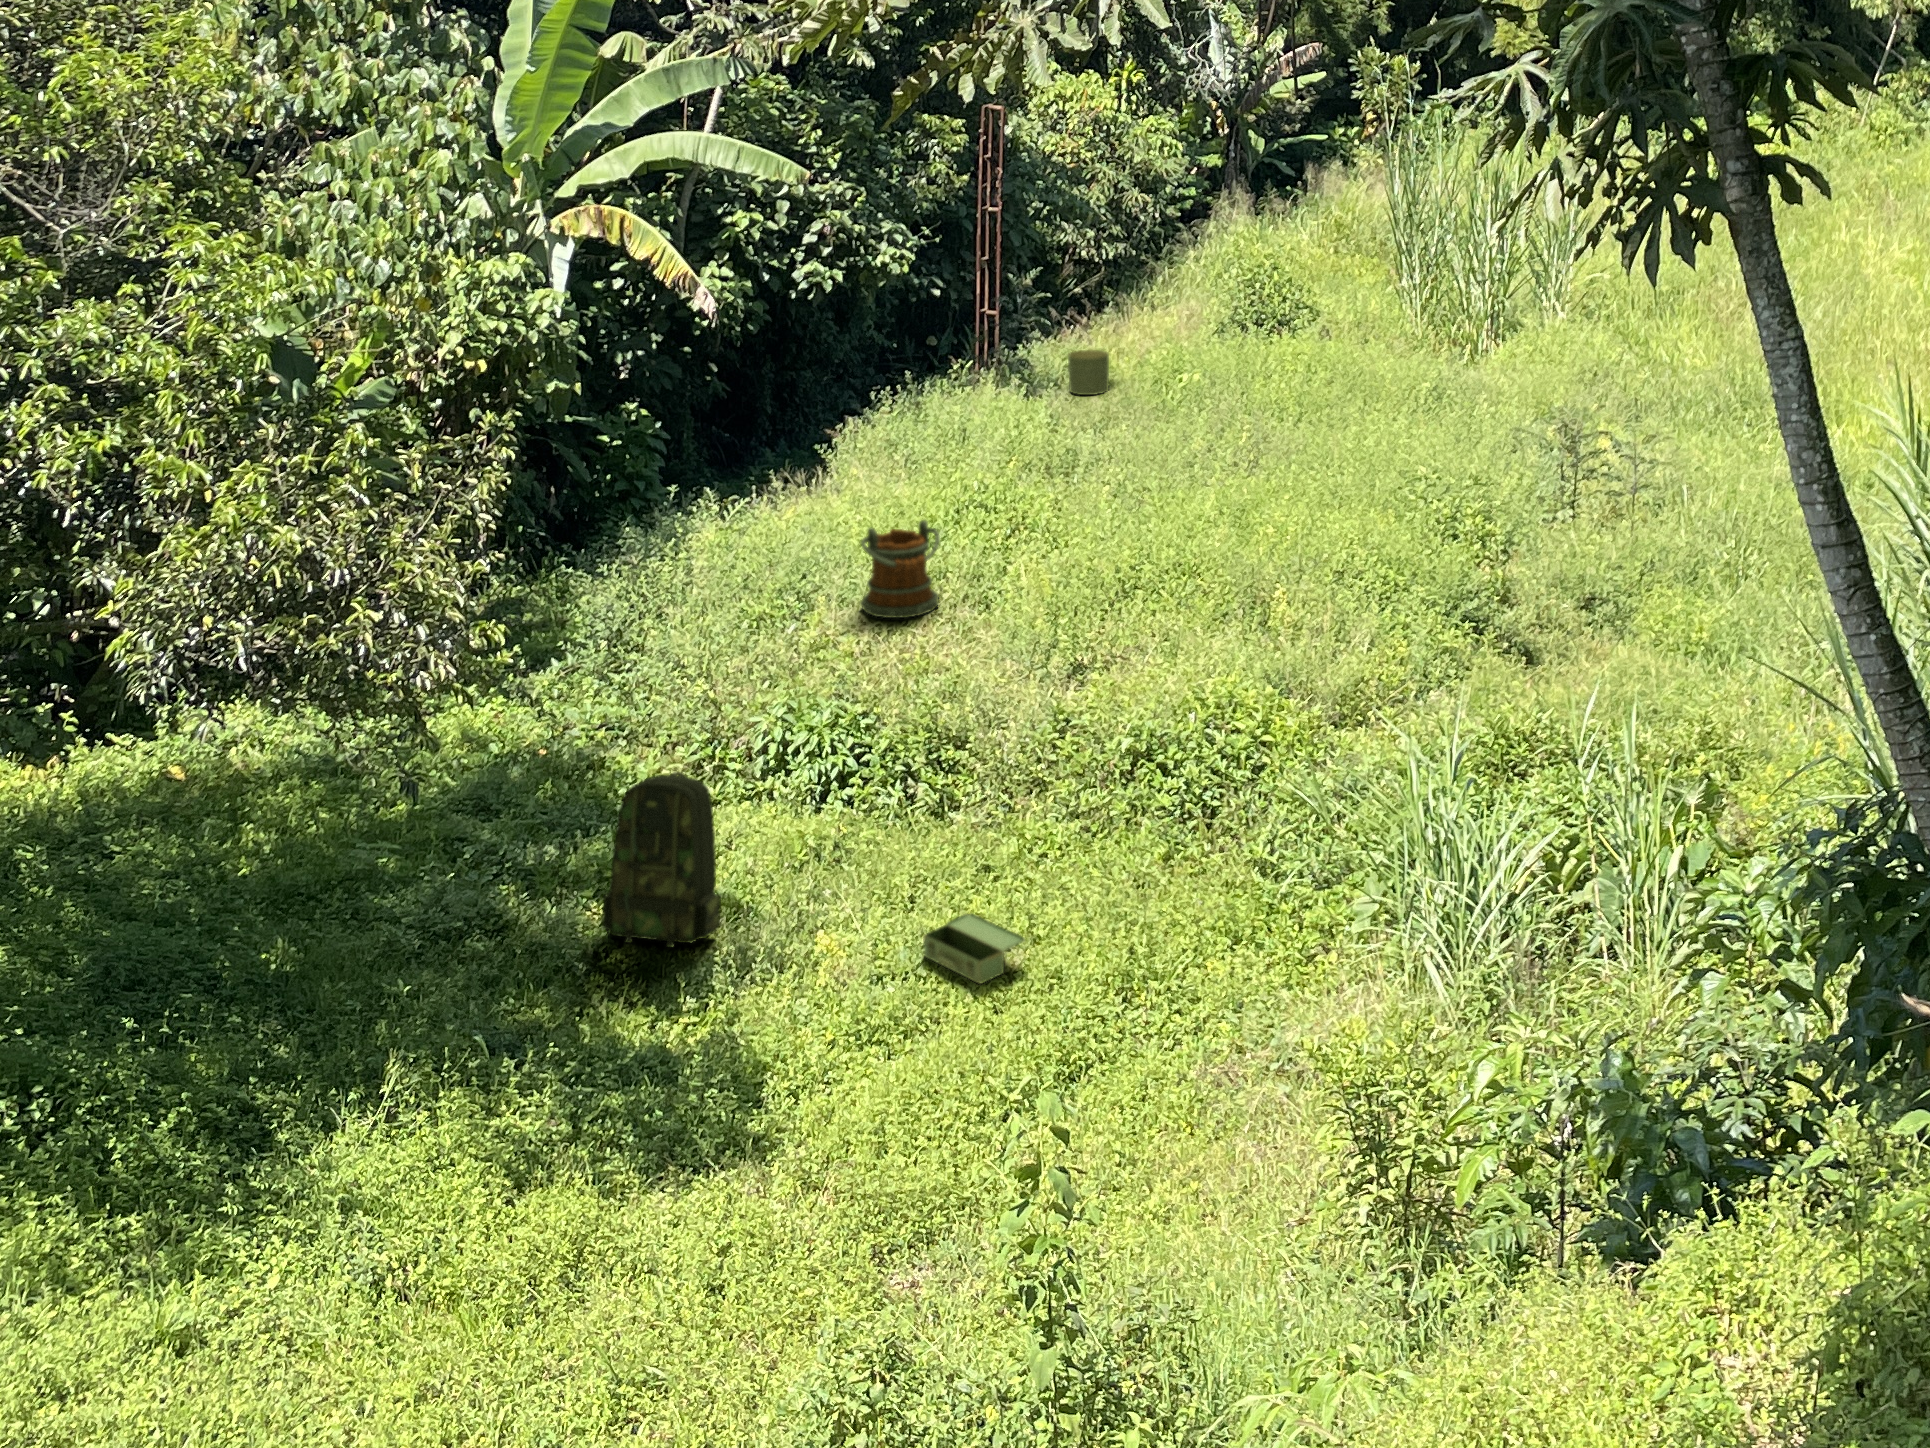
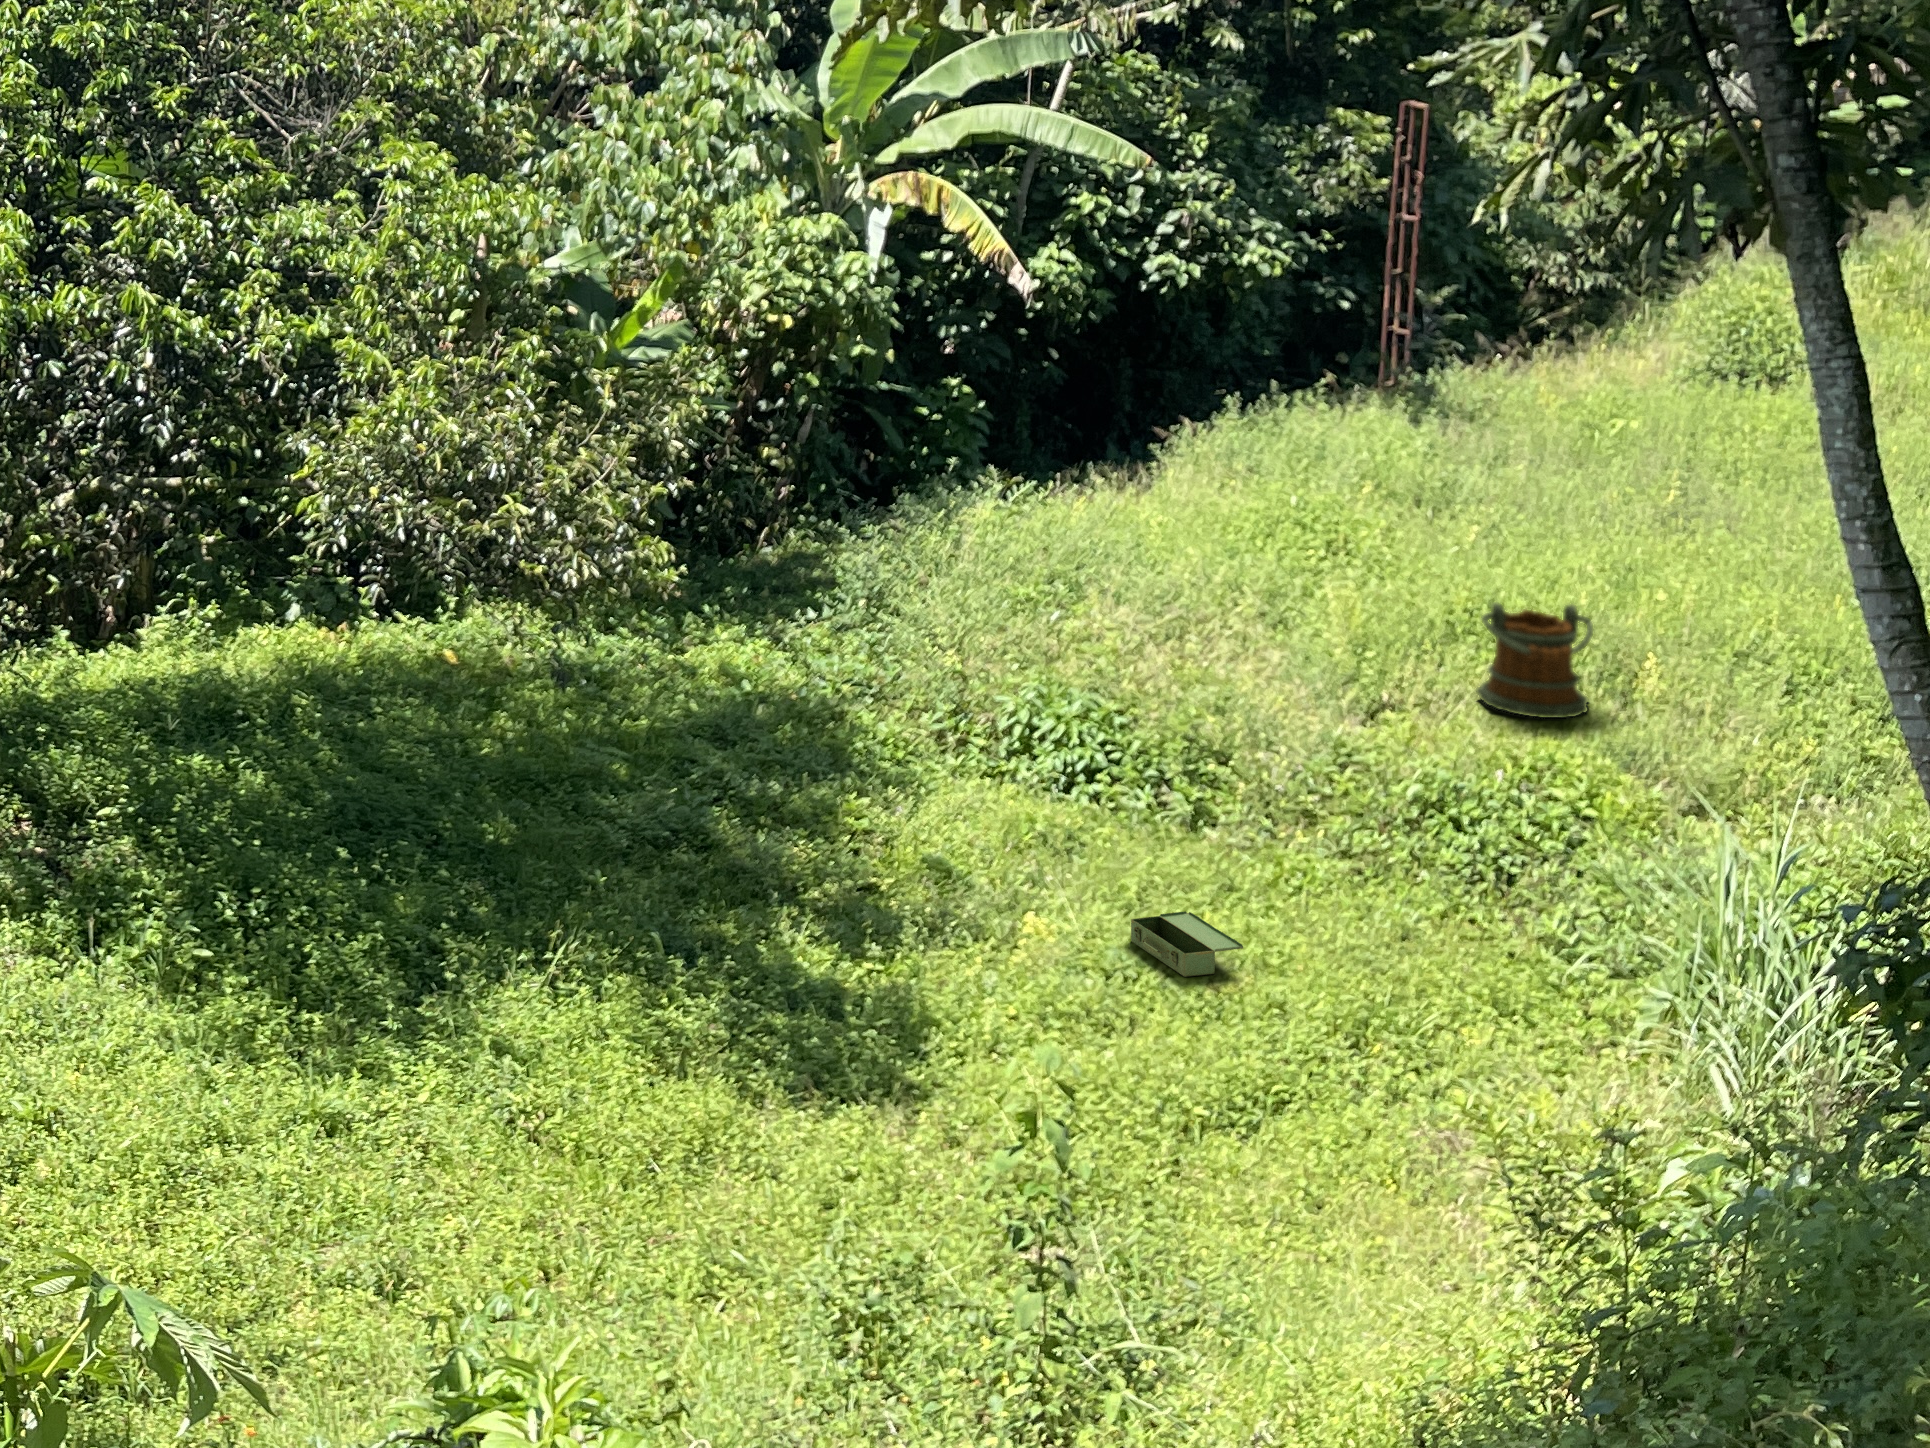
planter: present [1068,350,1109,395] -> none [1482,389,1539,443]
bucket: present [860,520,940,618] -> present [1476,603,1593,718]
backpack: present [602,772,721,947] -> none [807,714,927,876]

